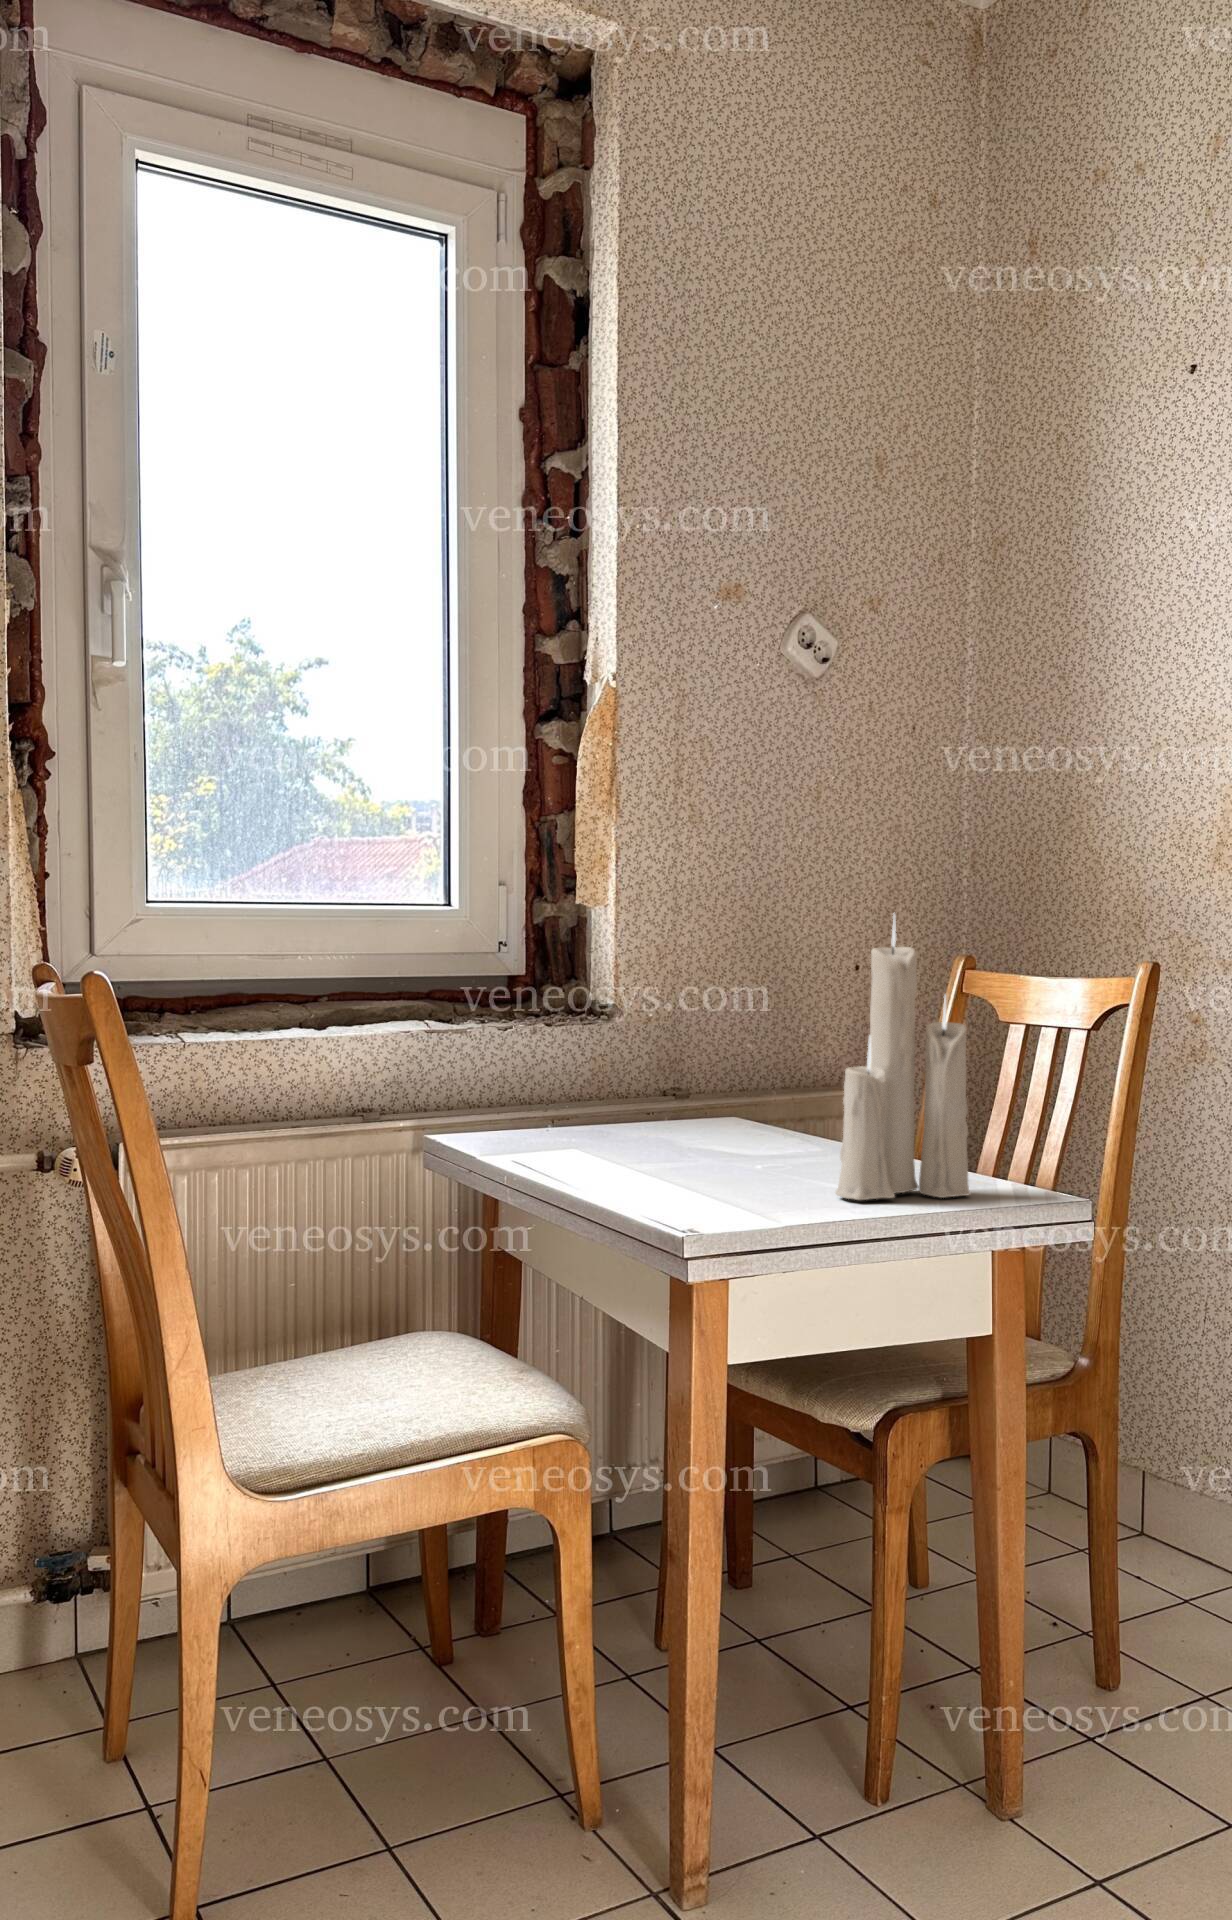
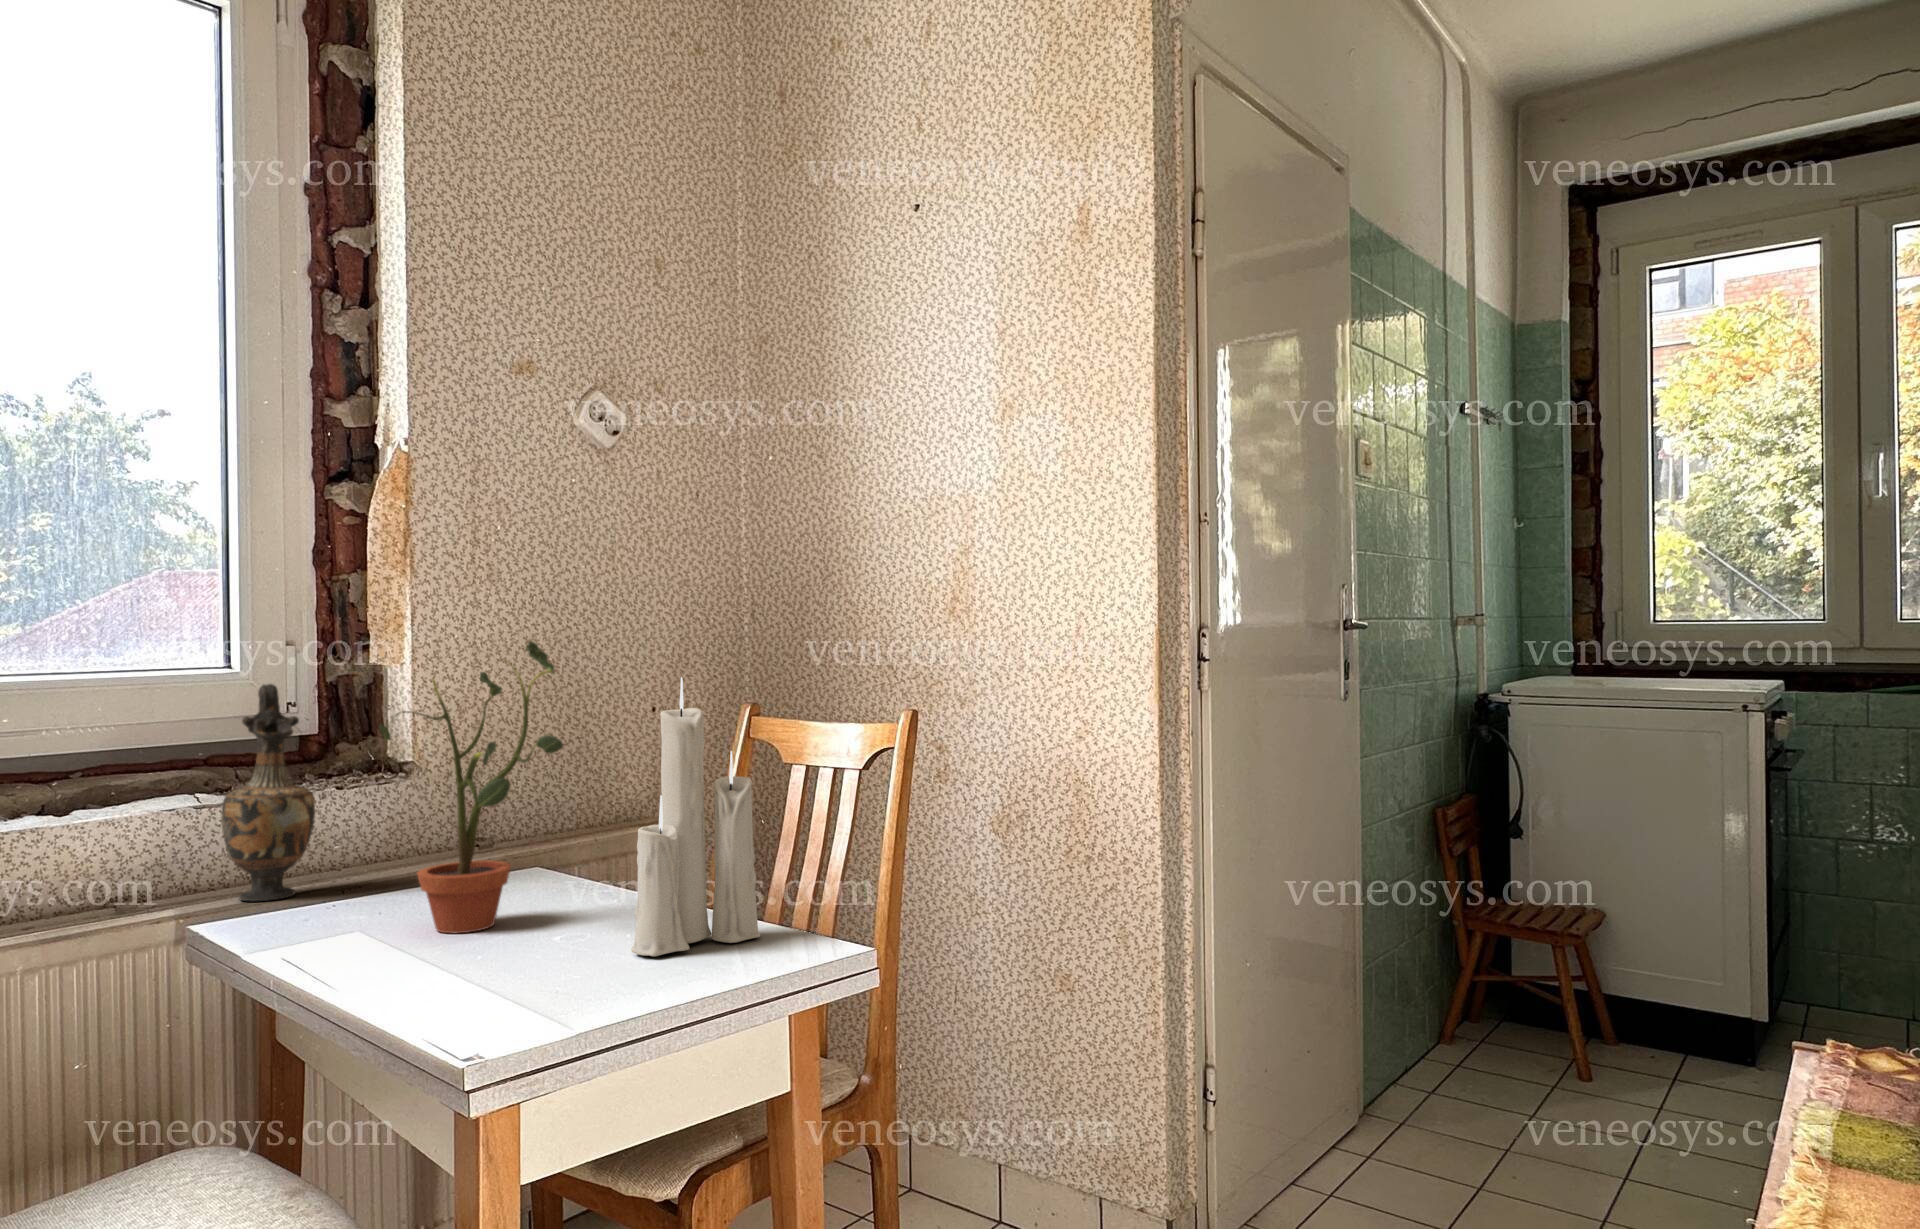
potted plant: none [596,878,770,1166] -> present [379,641,563,933]
vase: none [448,917,528,1126] -> present [221,684,315,901]

